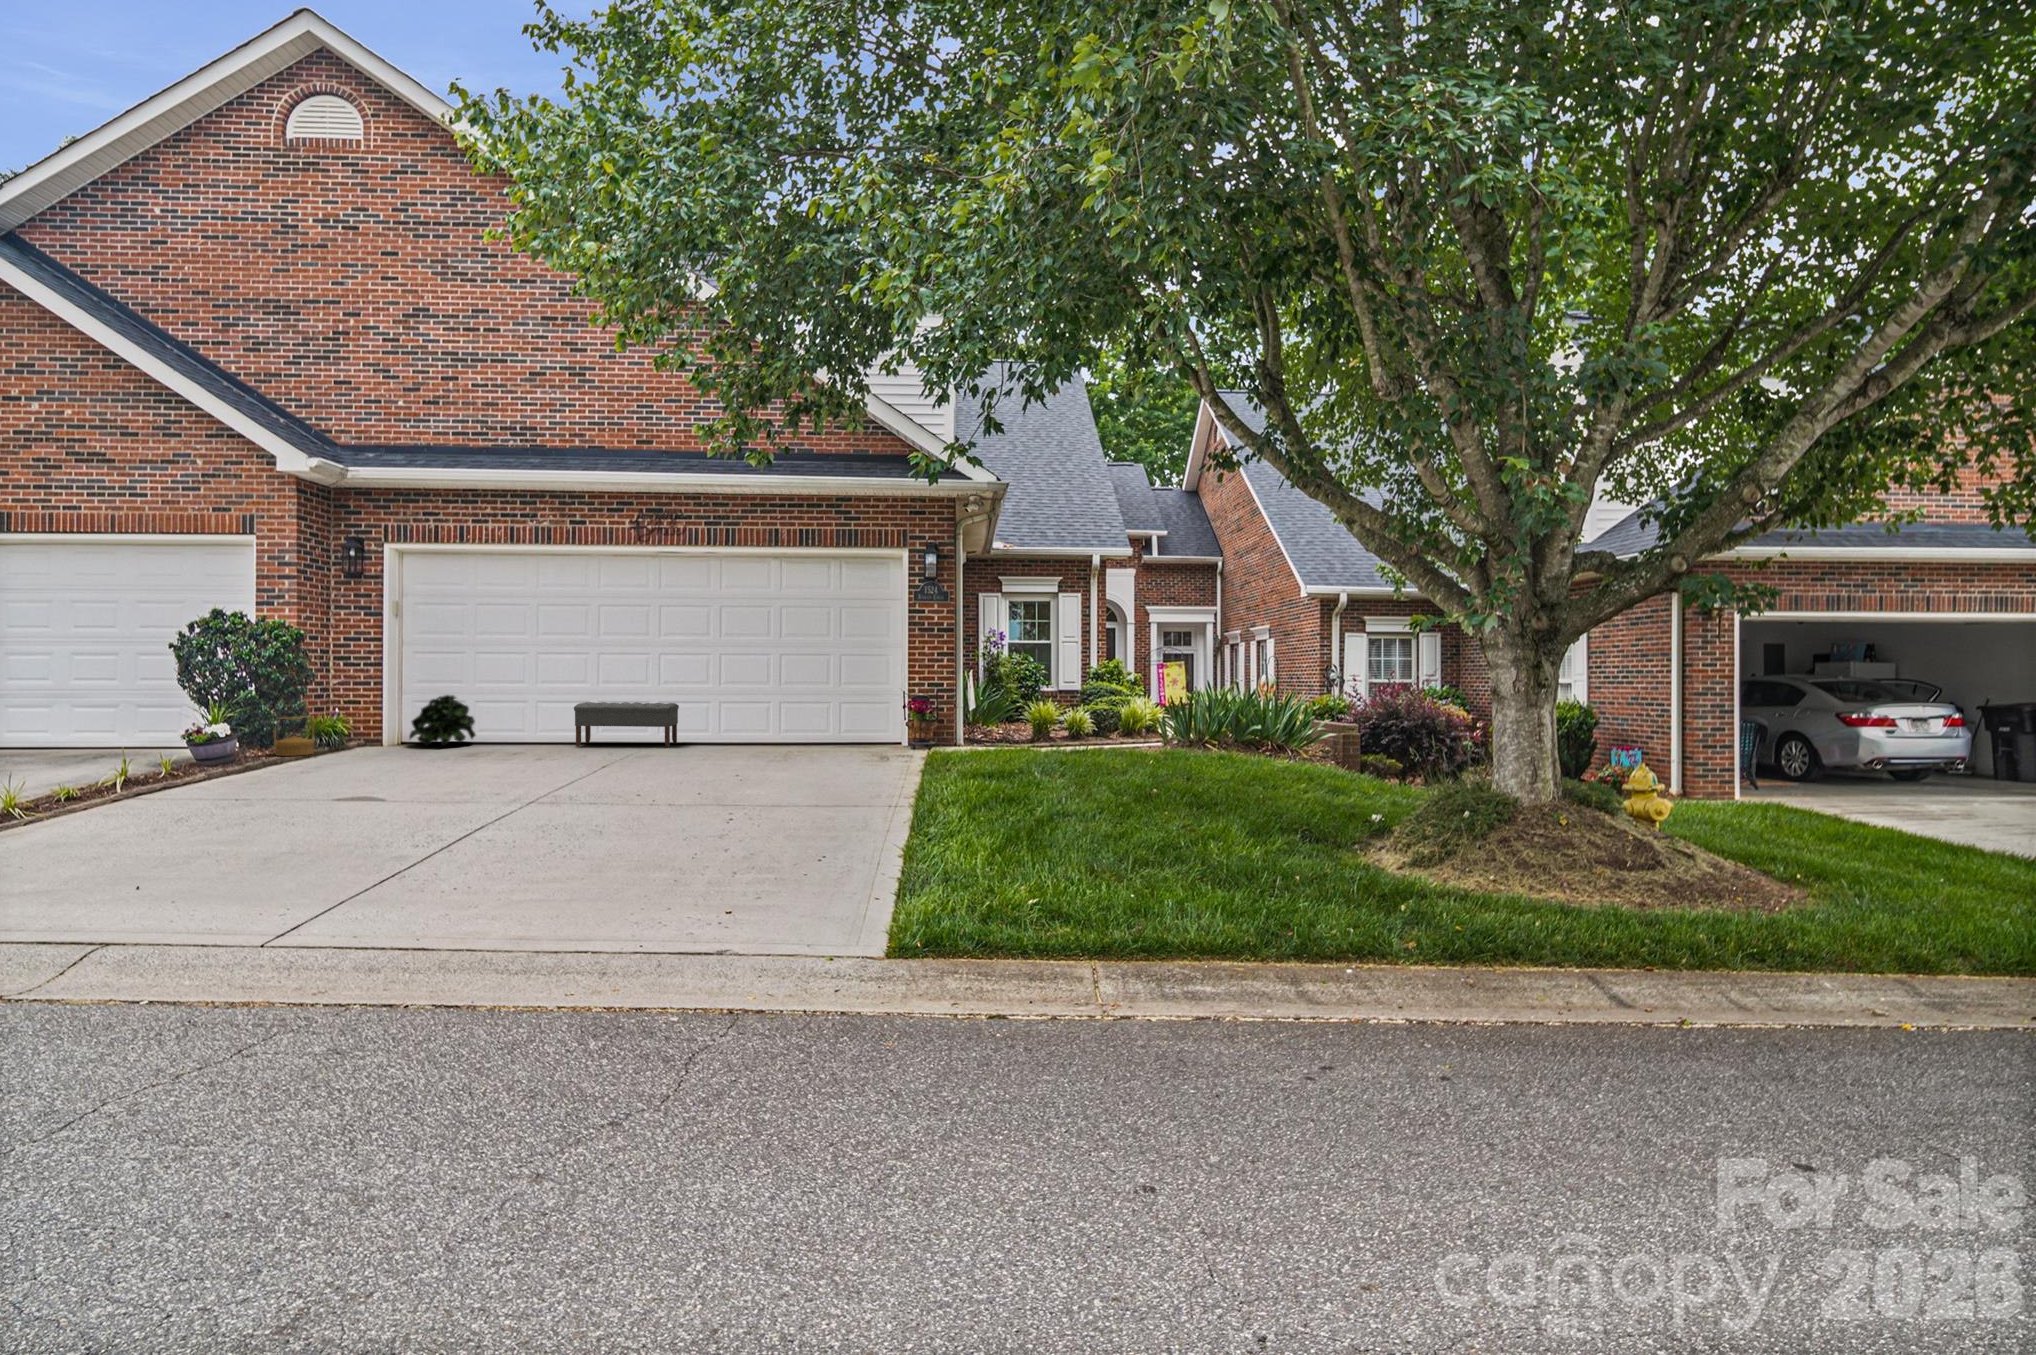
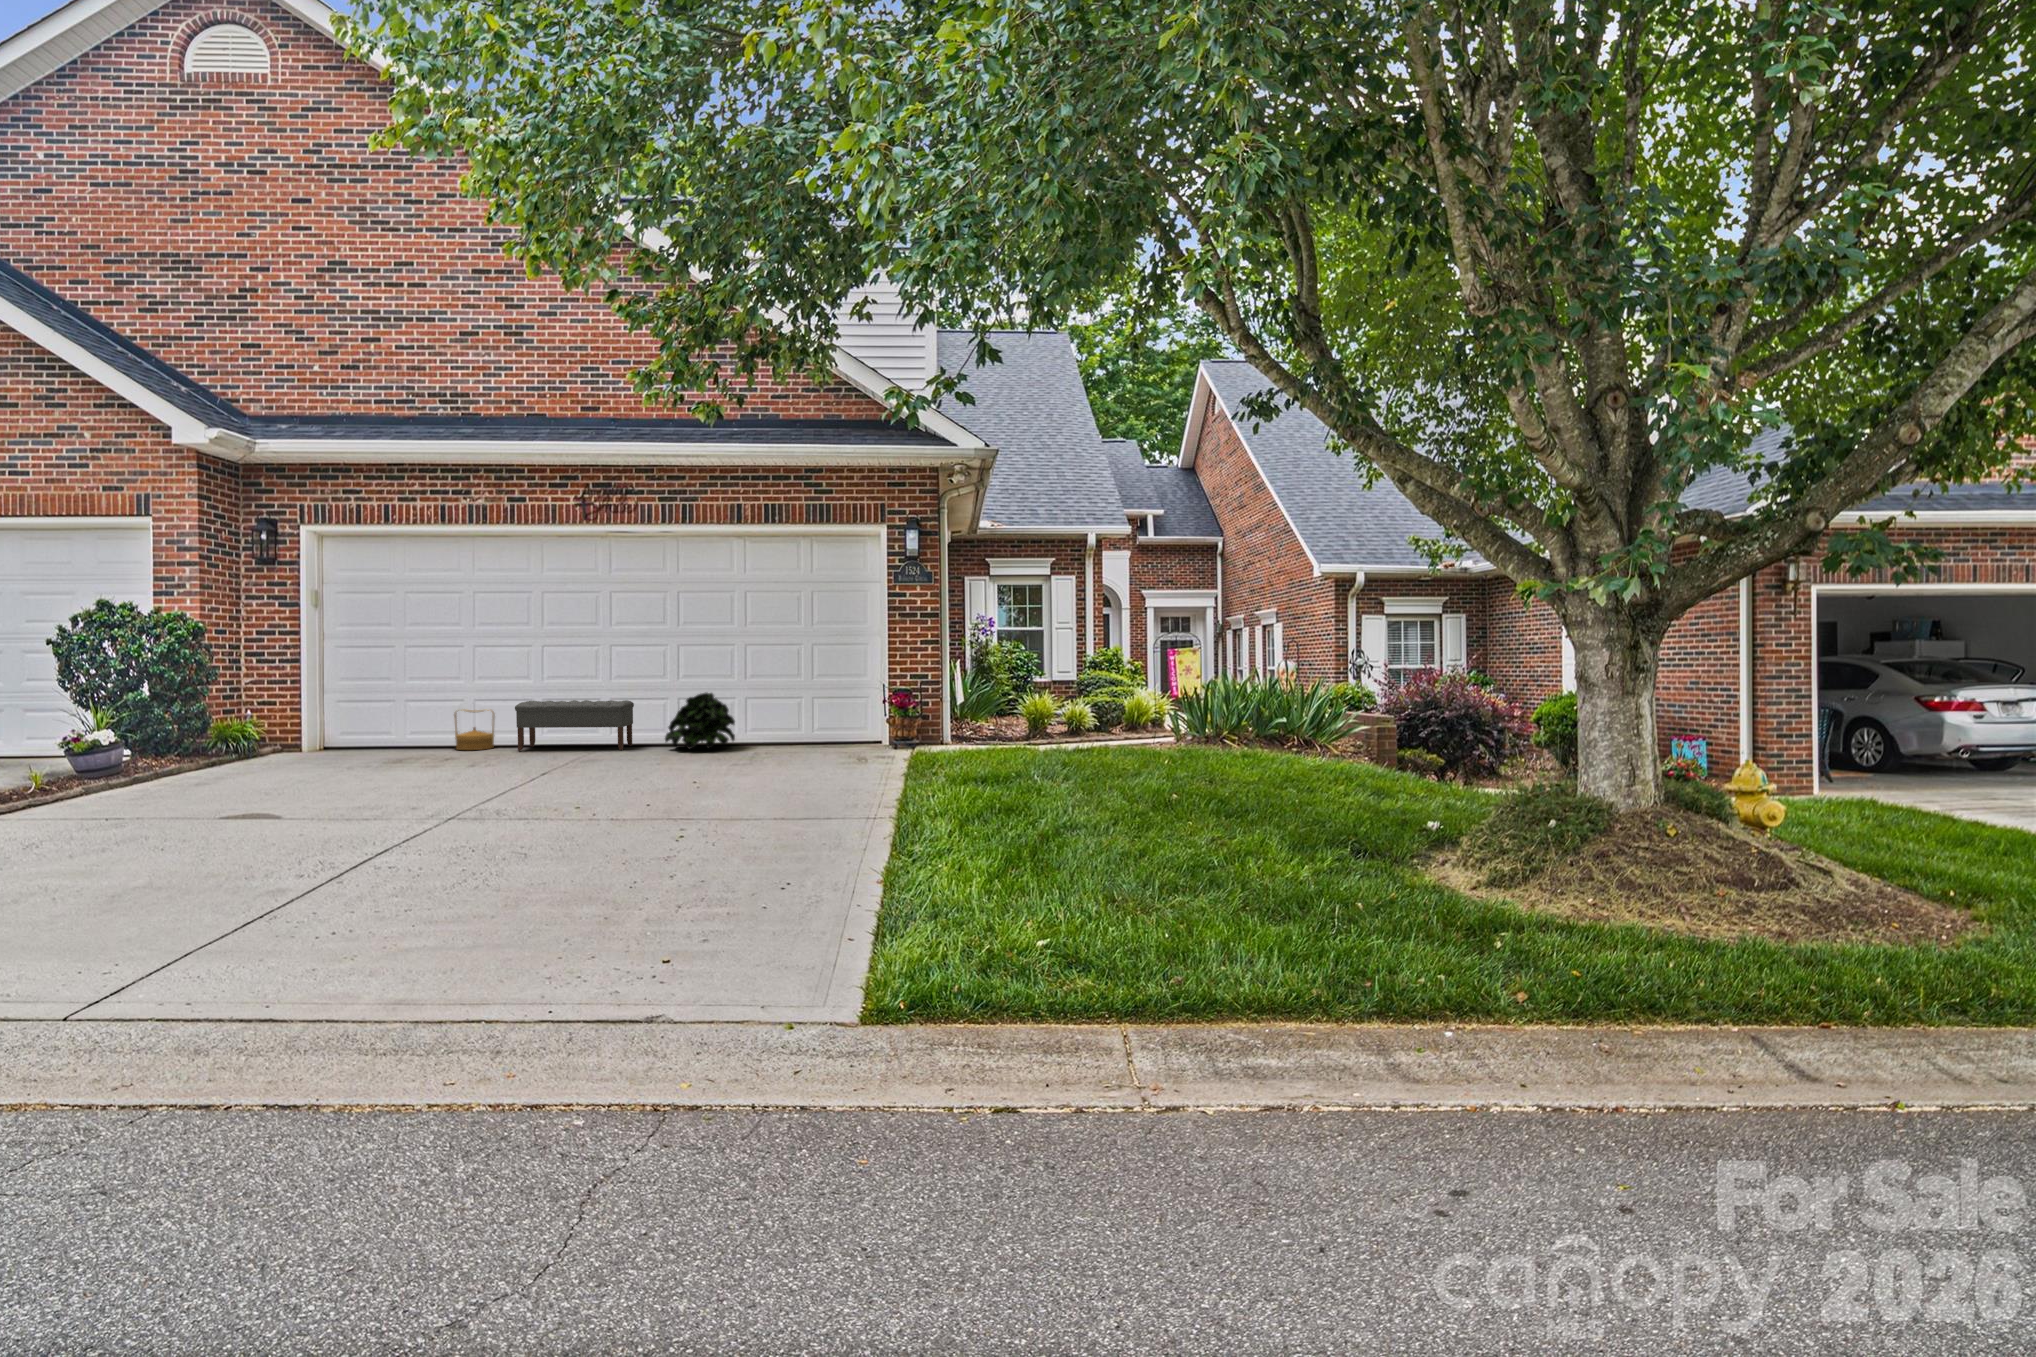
potted plant: present [409,695,475,745] -> present [665,693,735,749]
woven basket: present [274,716,314,756] -> present [454,709,495,750]

